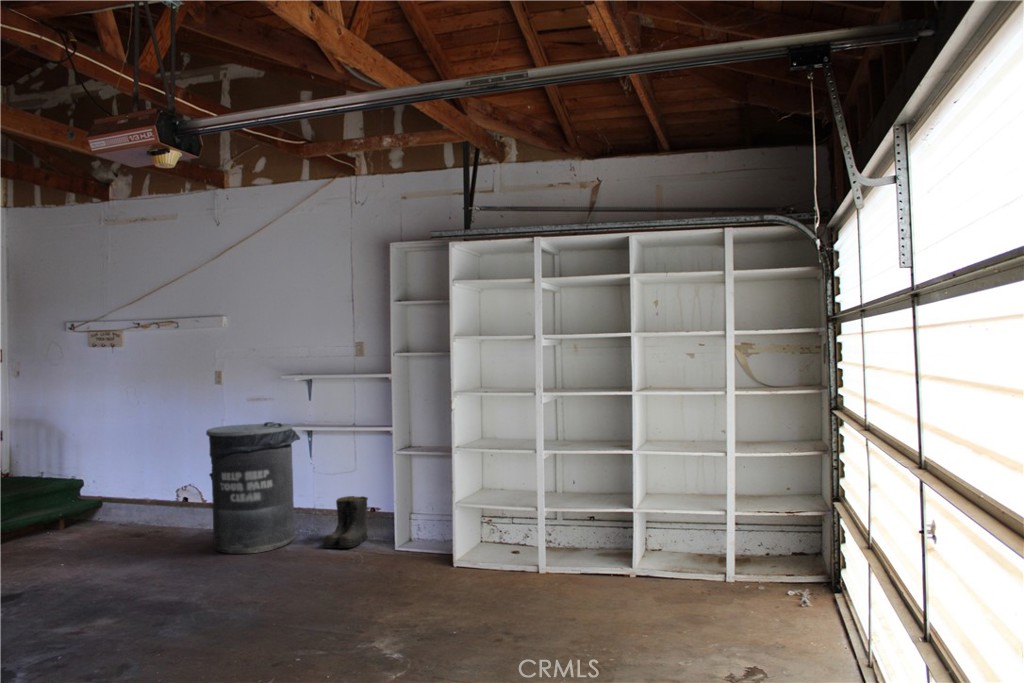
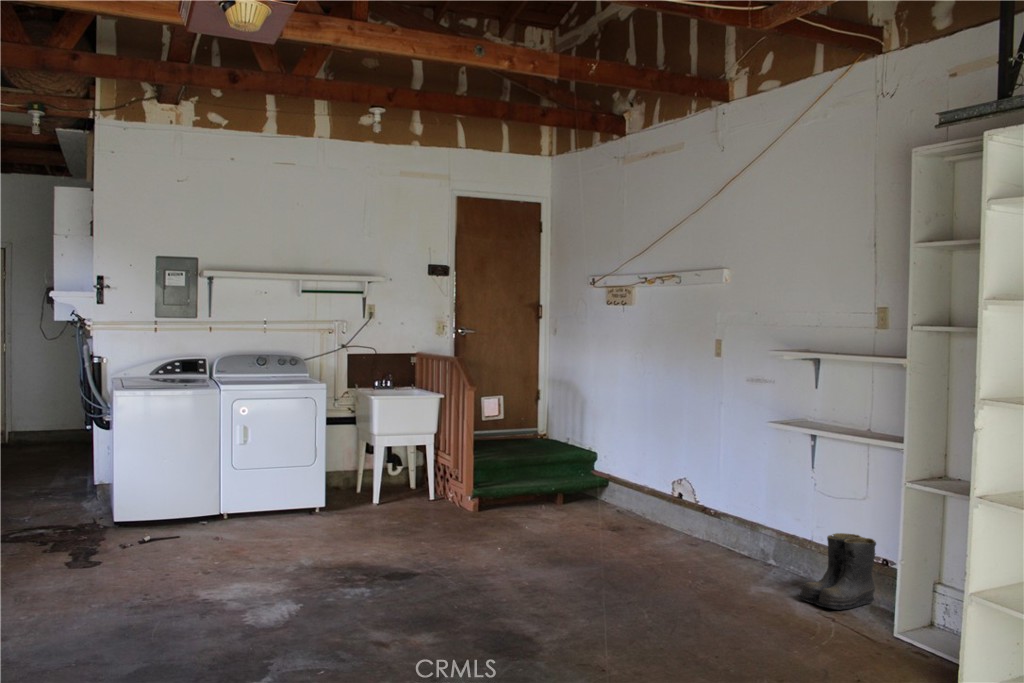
trash can: present [206,422,300,554] -> none [673,411,791,583]

